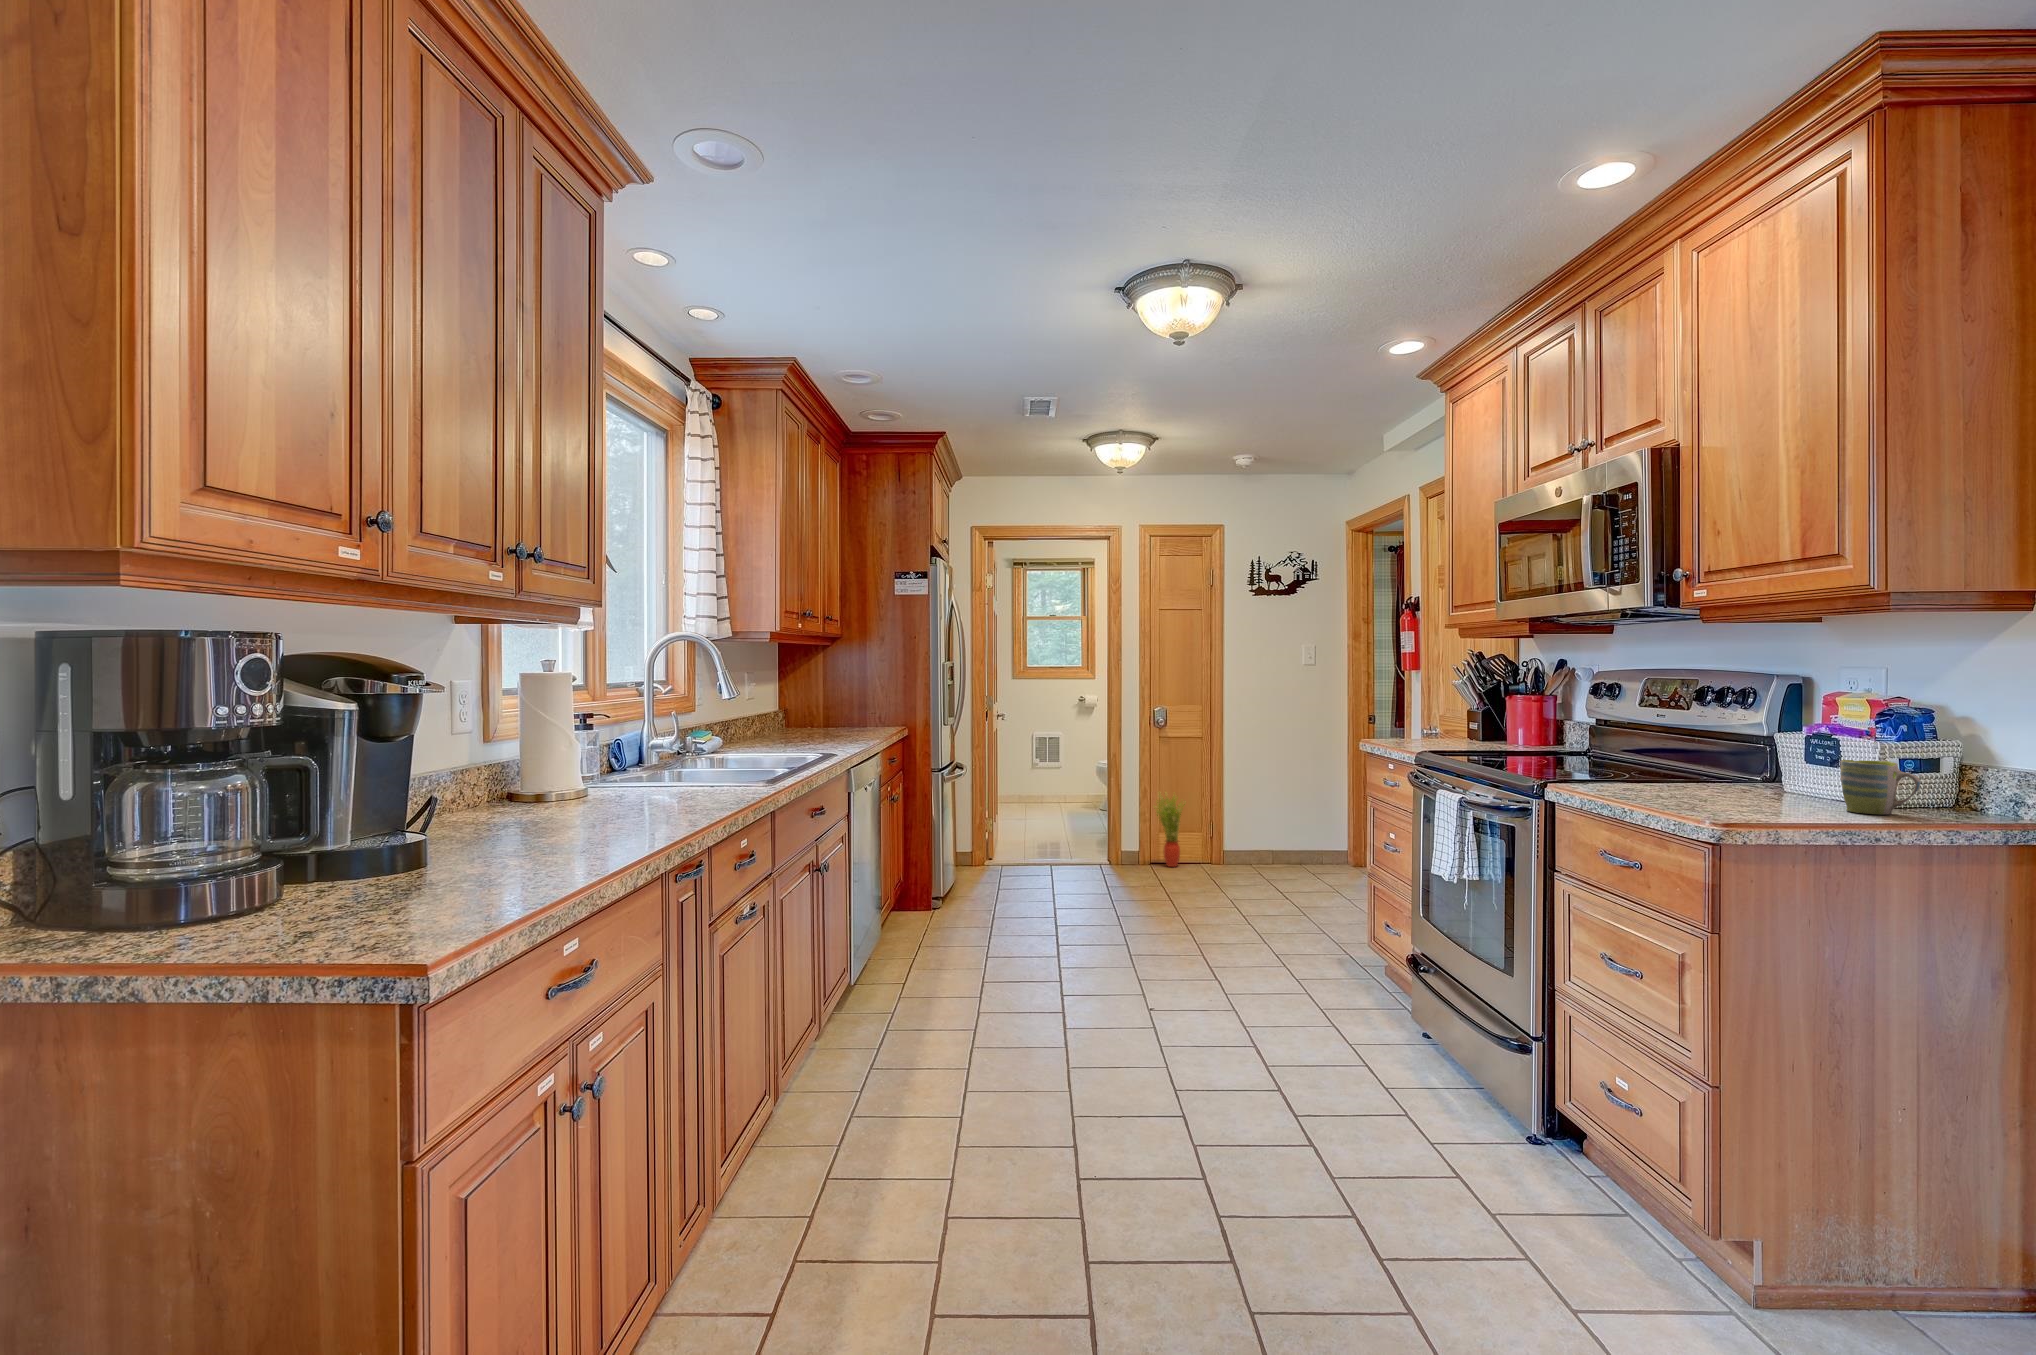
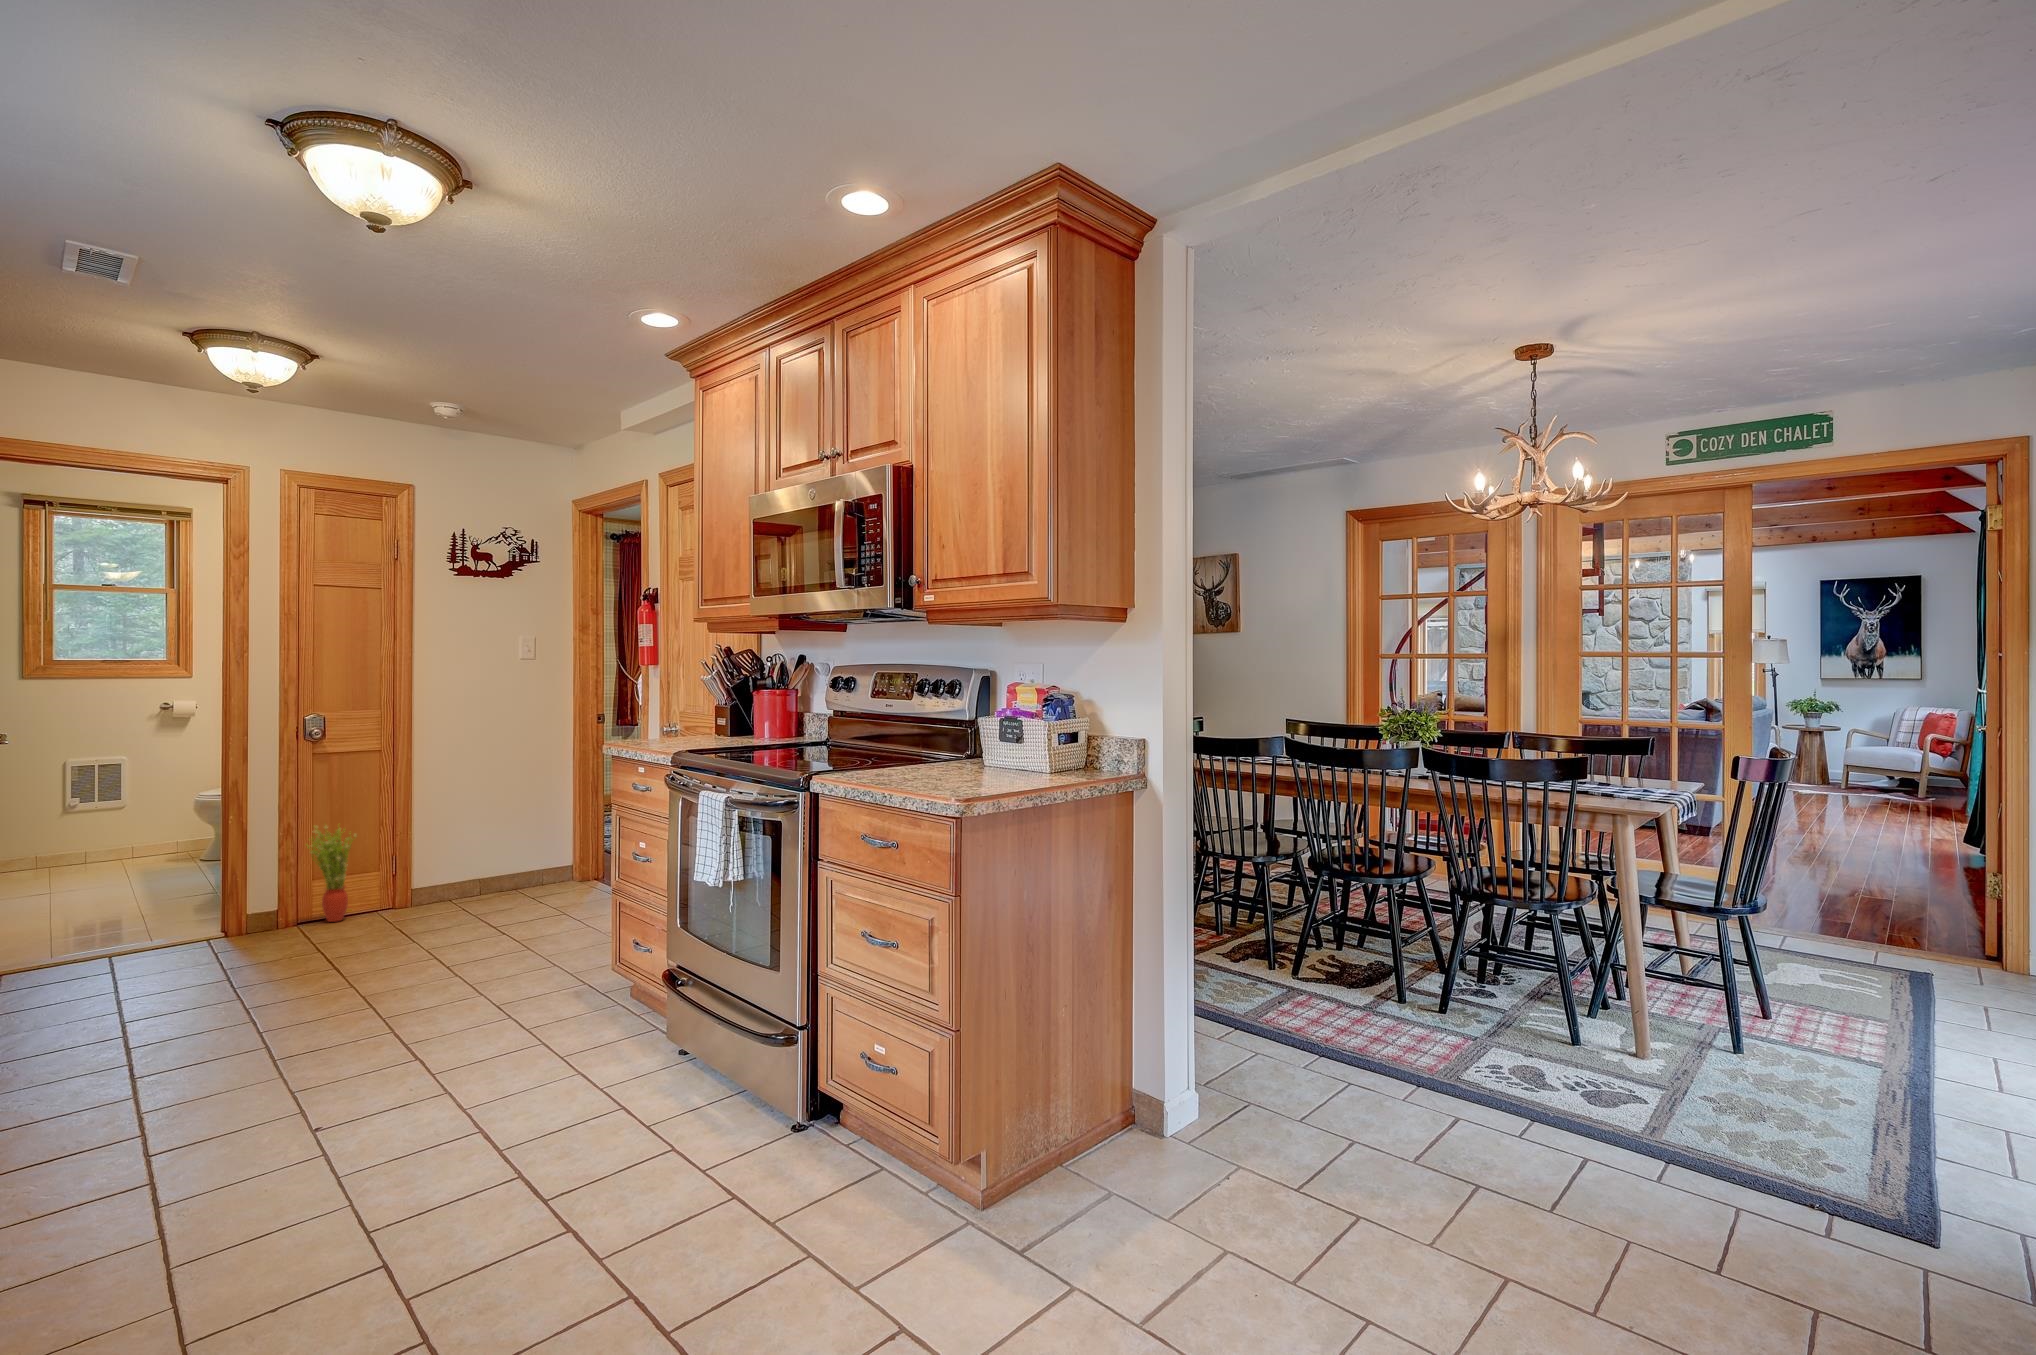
mug: present [1840,759,1920,814] -> none [1027,738,1074,780]

